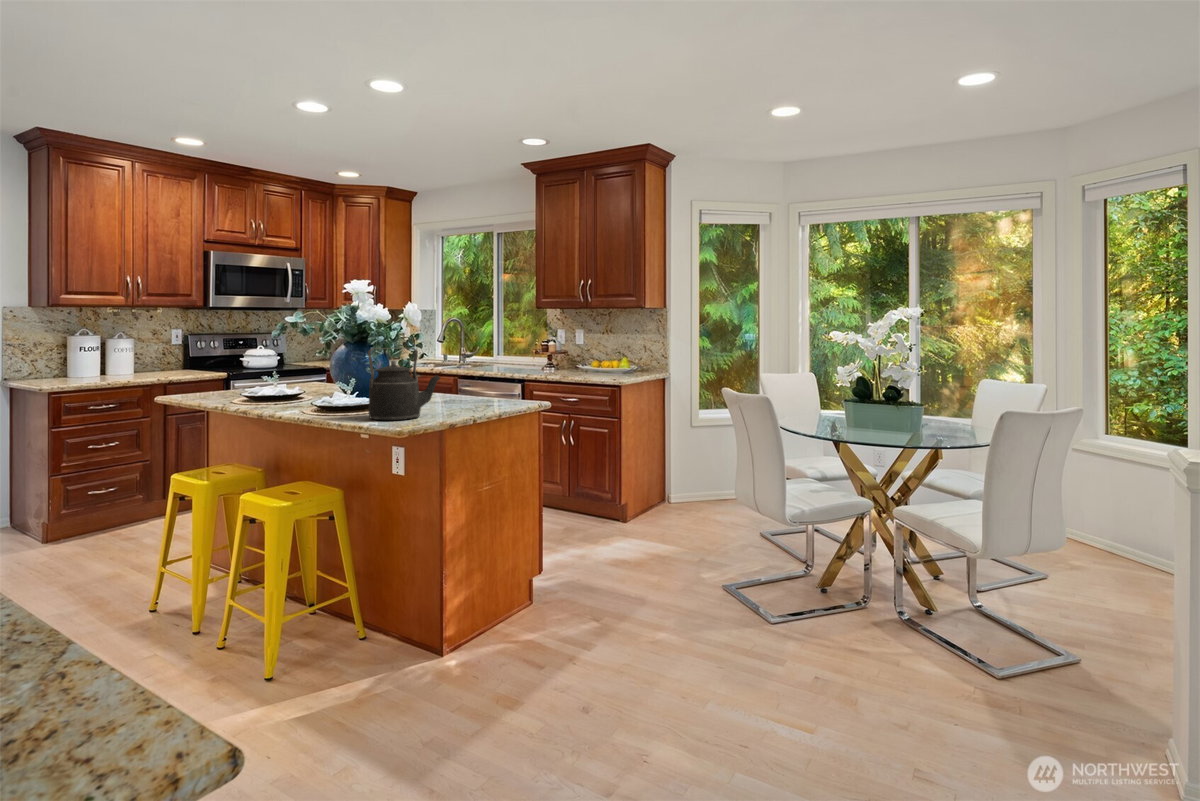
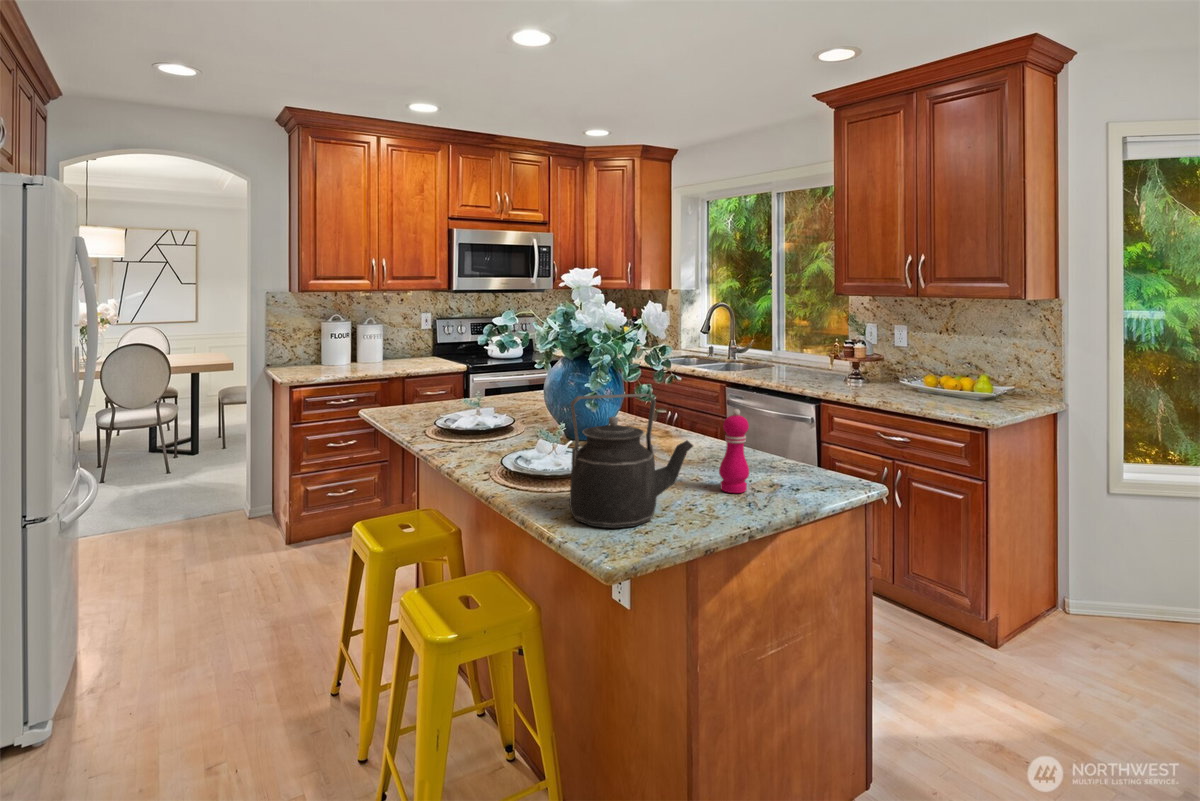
pepper mill: none [457,360,474,409] -> present [719,409,749,493]

